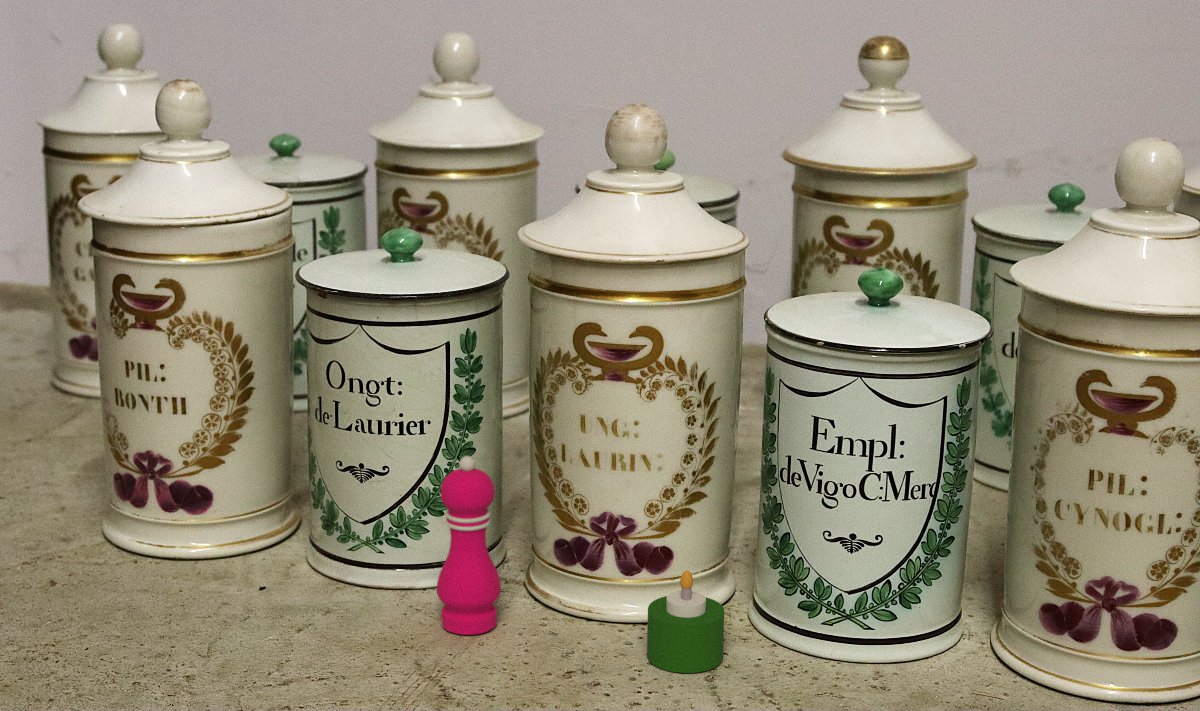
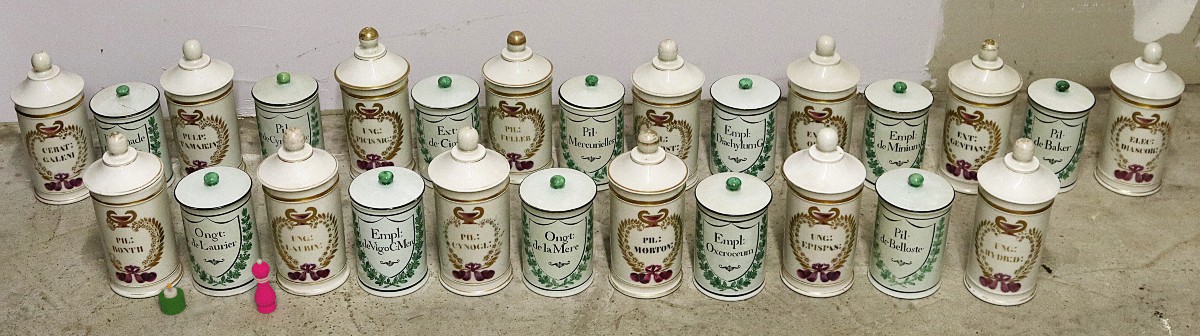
candle: present [647,570,724,673] -> present [158,283,186,315]

